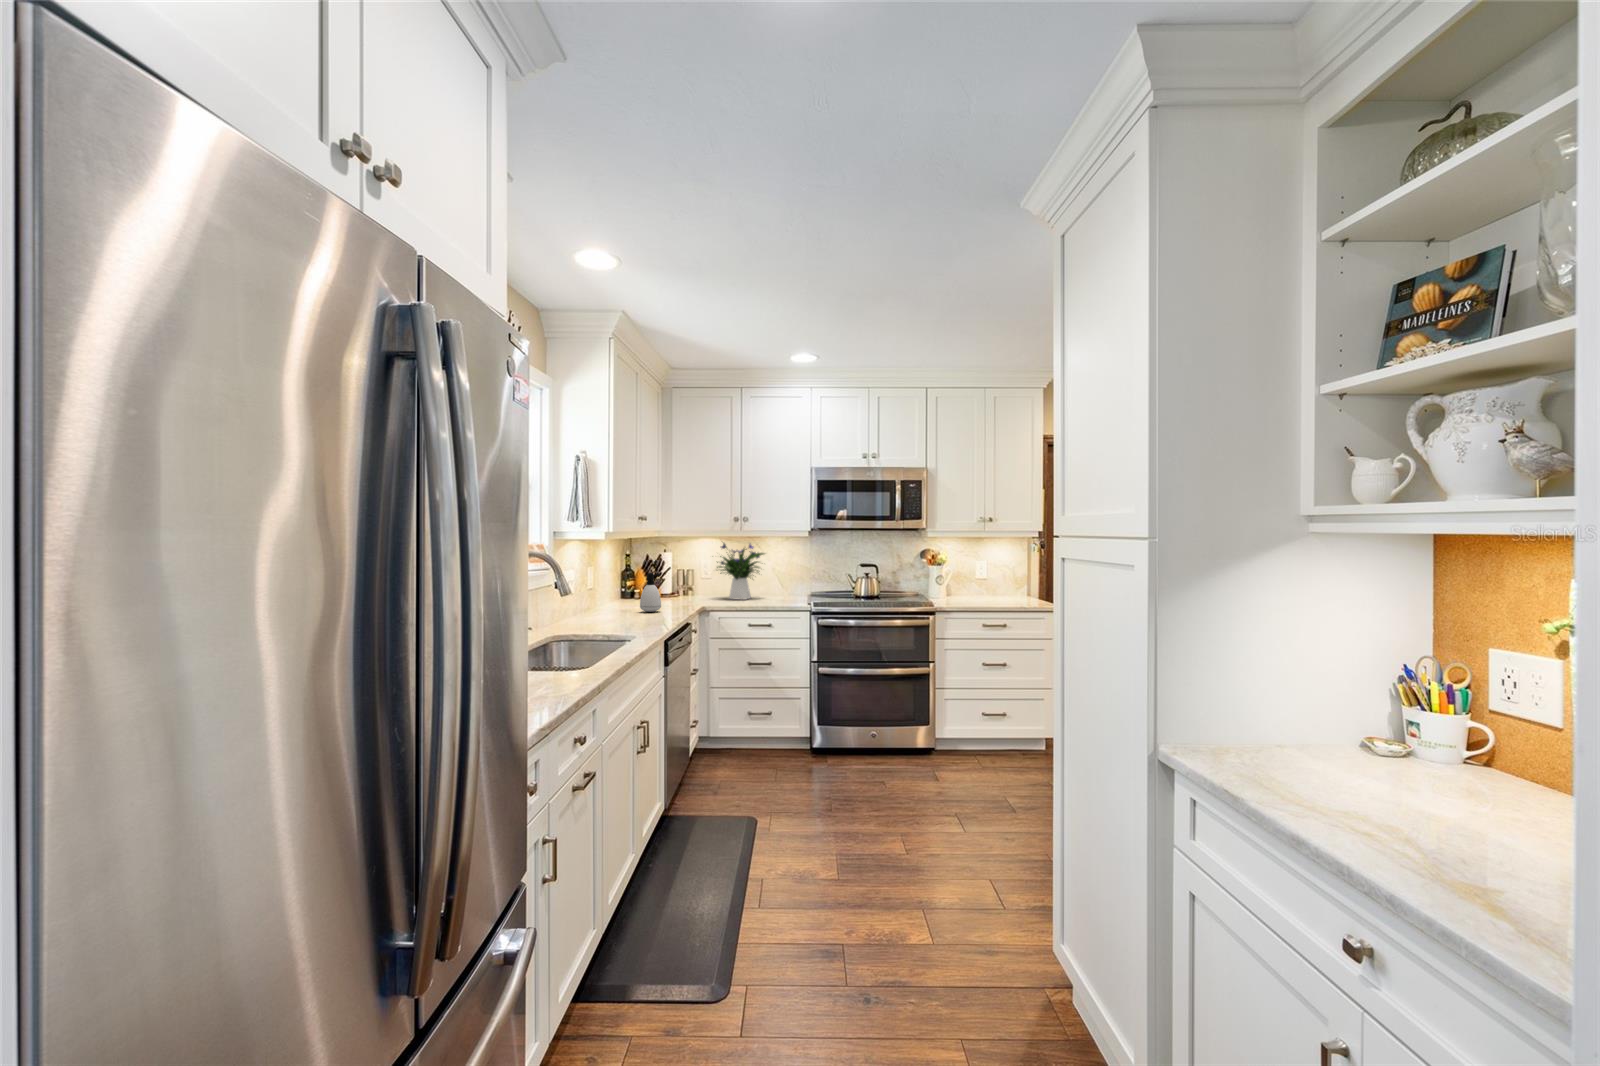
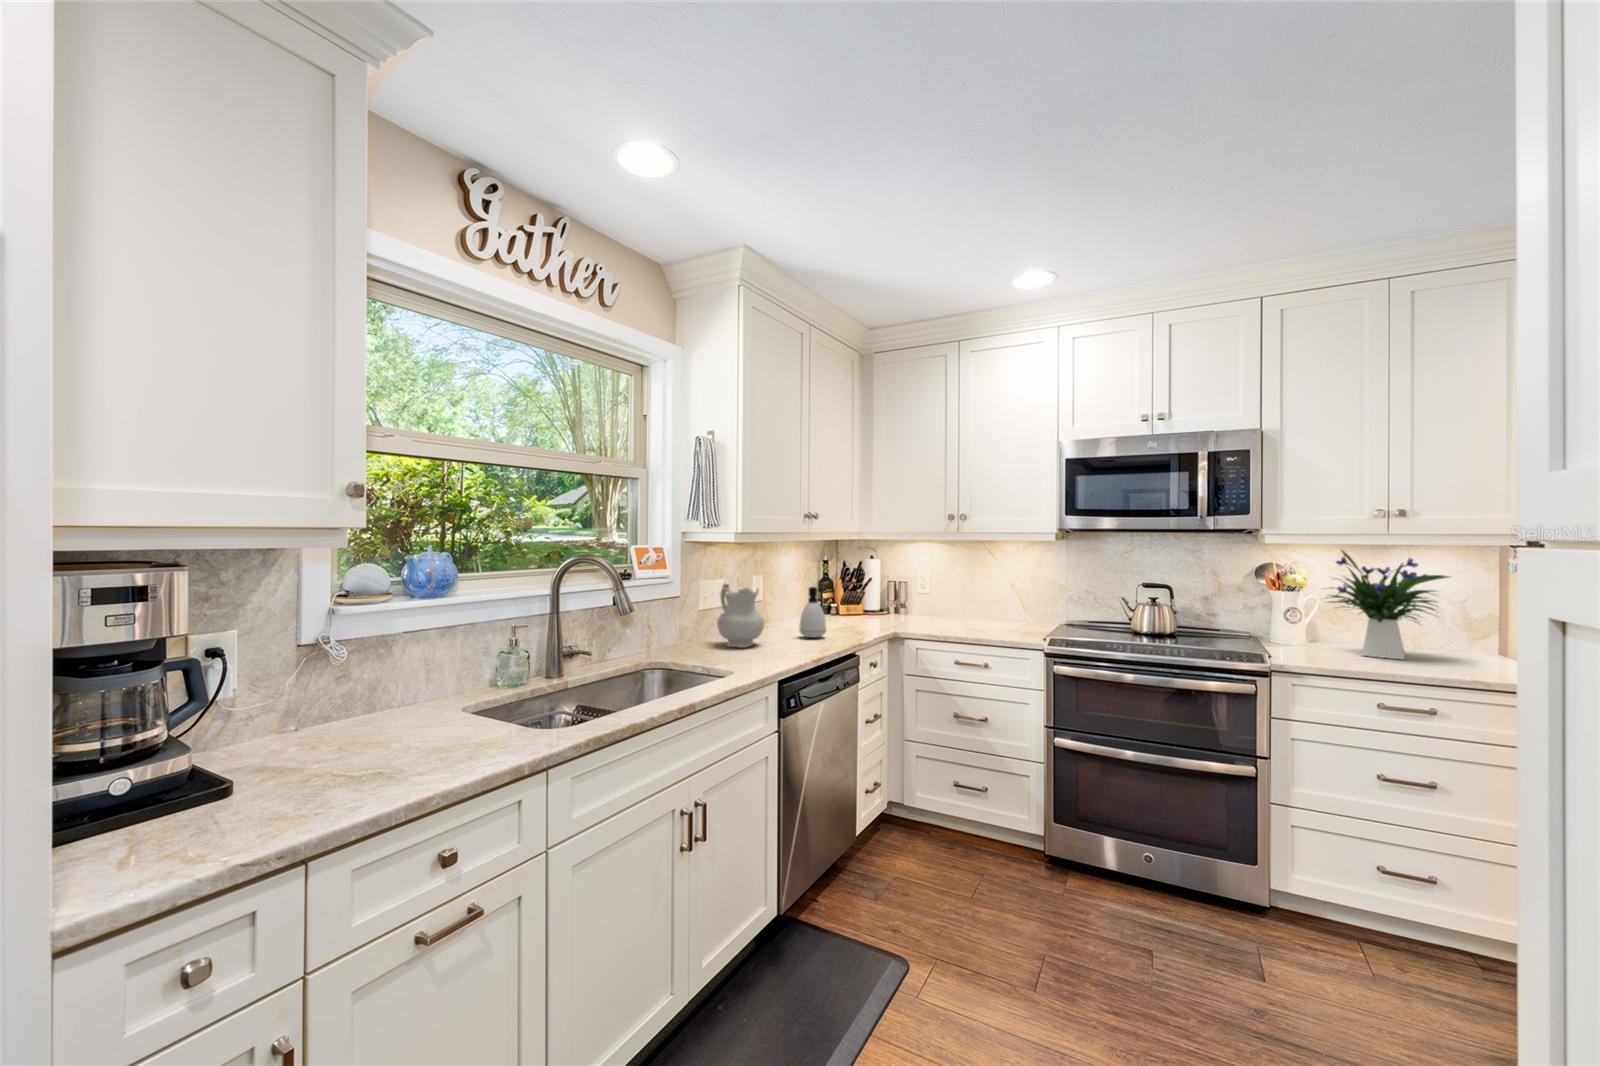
flower arrangement: present [717,543,764,600] -> present [1326,550,1450,659]
ceramic pitcher: none [584,571,624,620] -> present [717,584,764,648]

